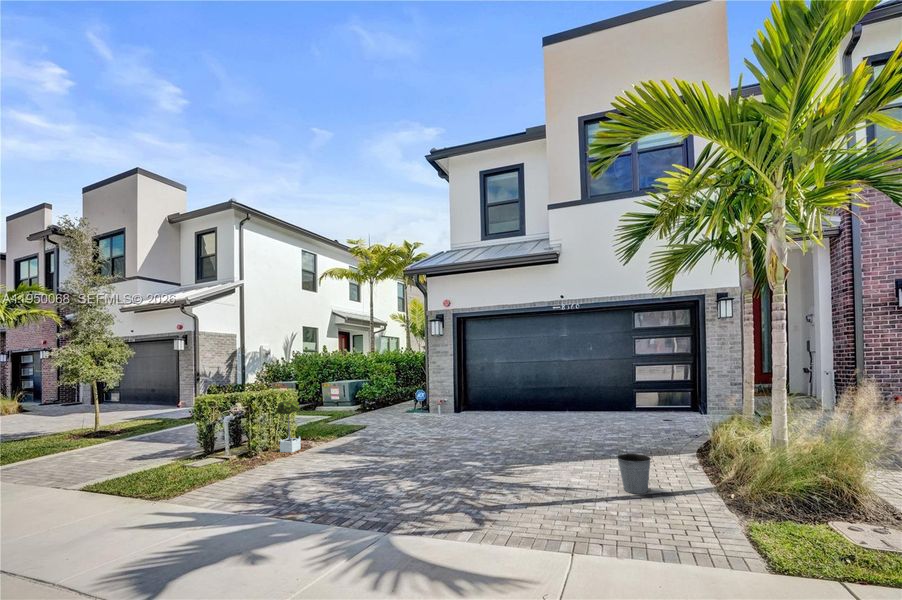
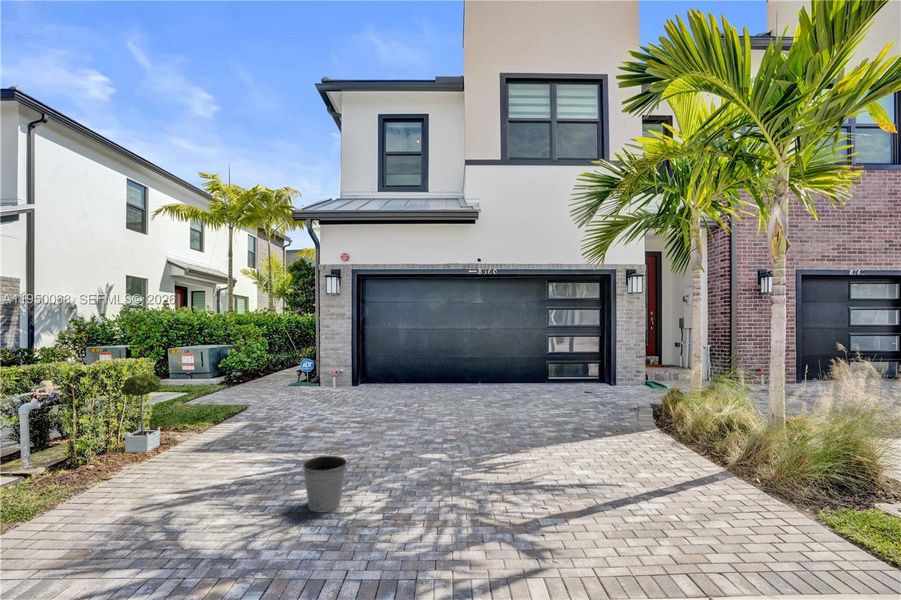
bucket: present [617,454,651,494] -> present [303,456,347,512]

